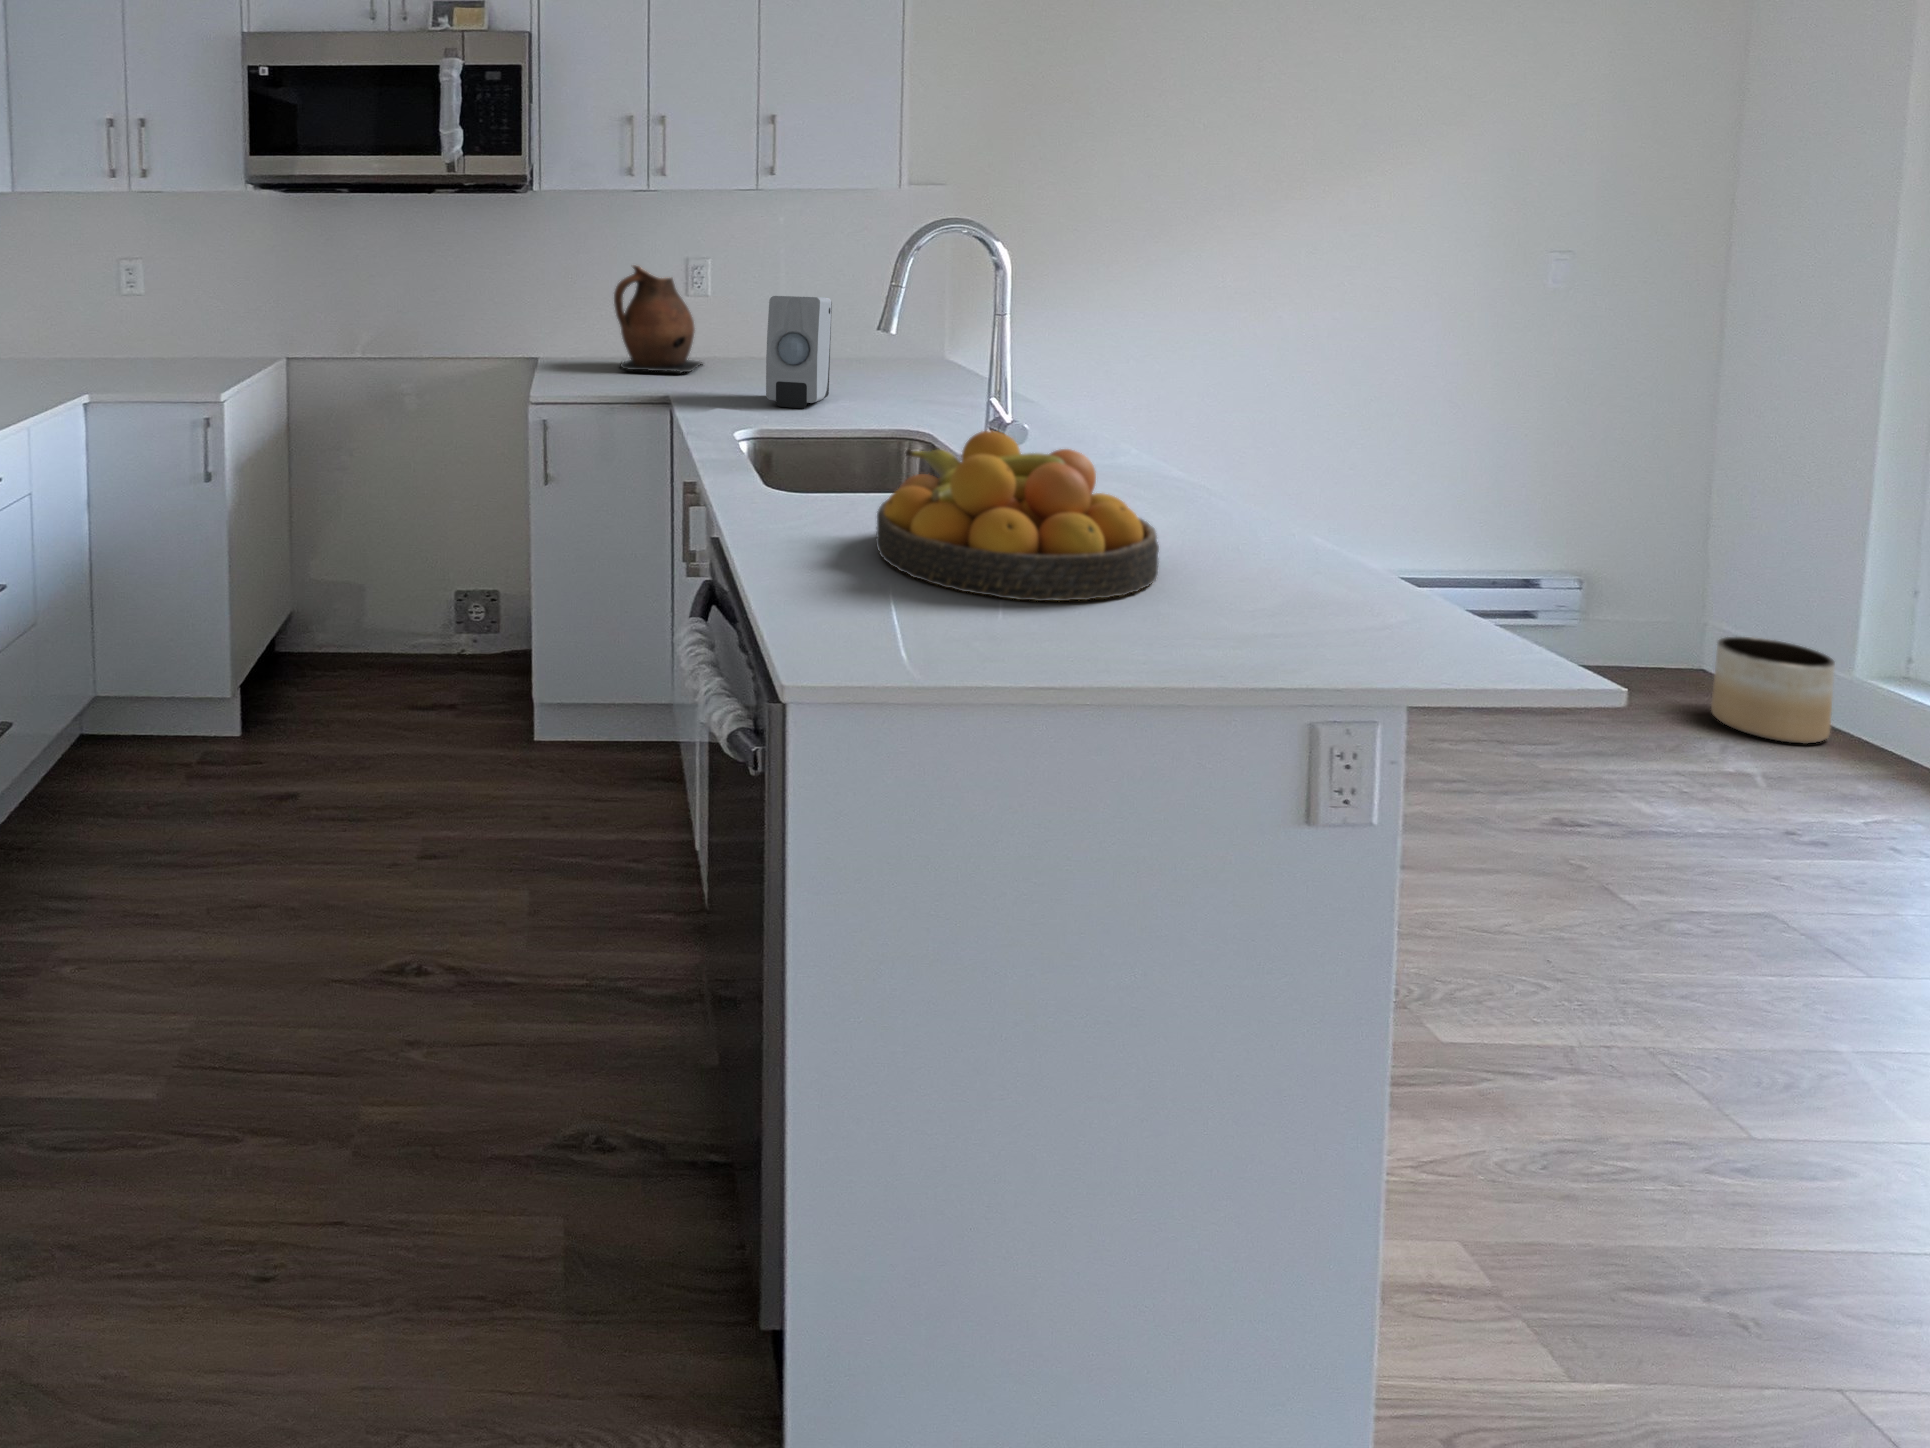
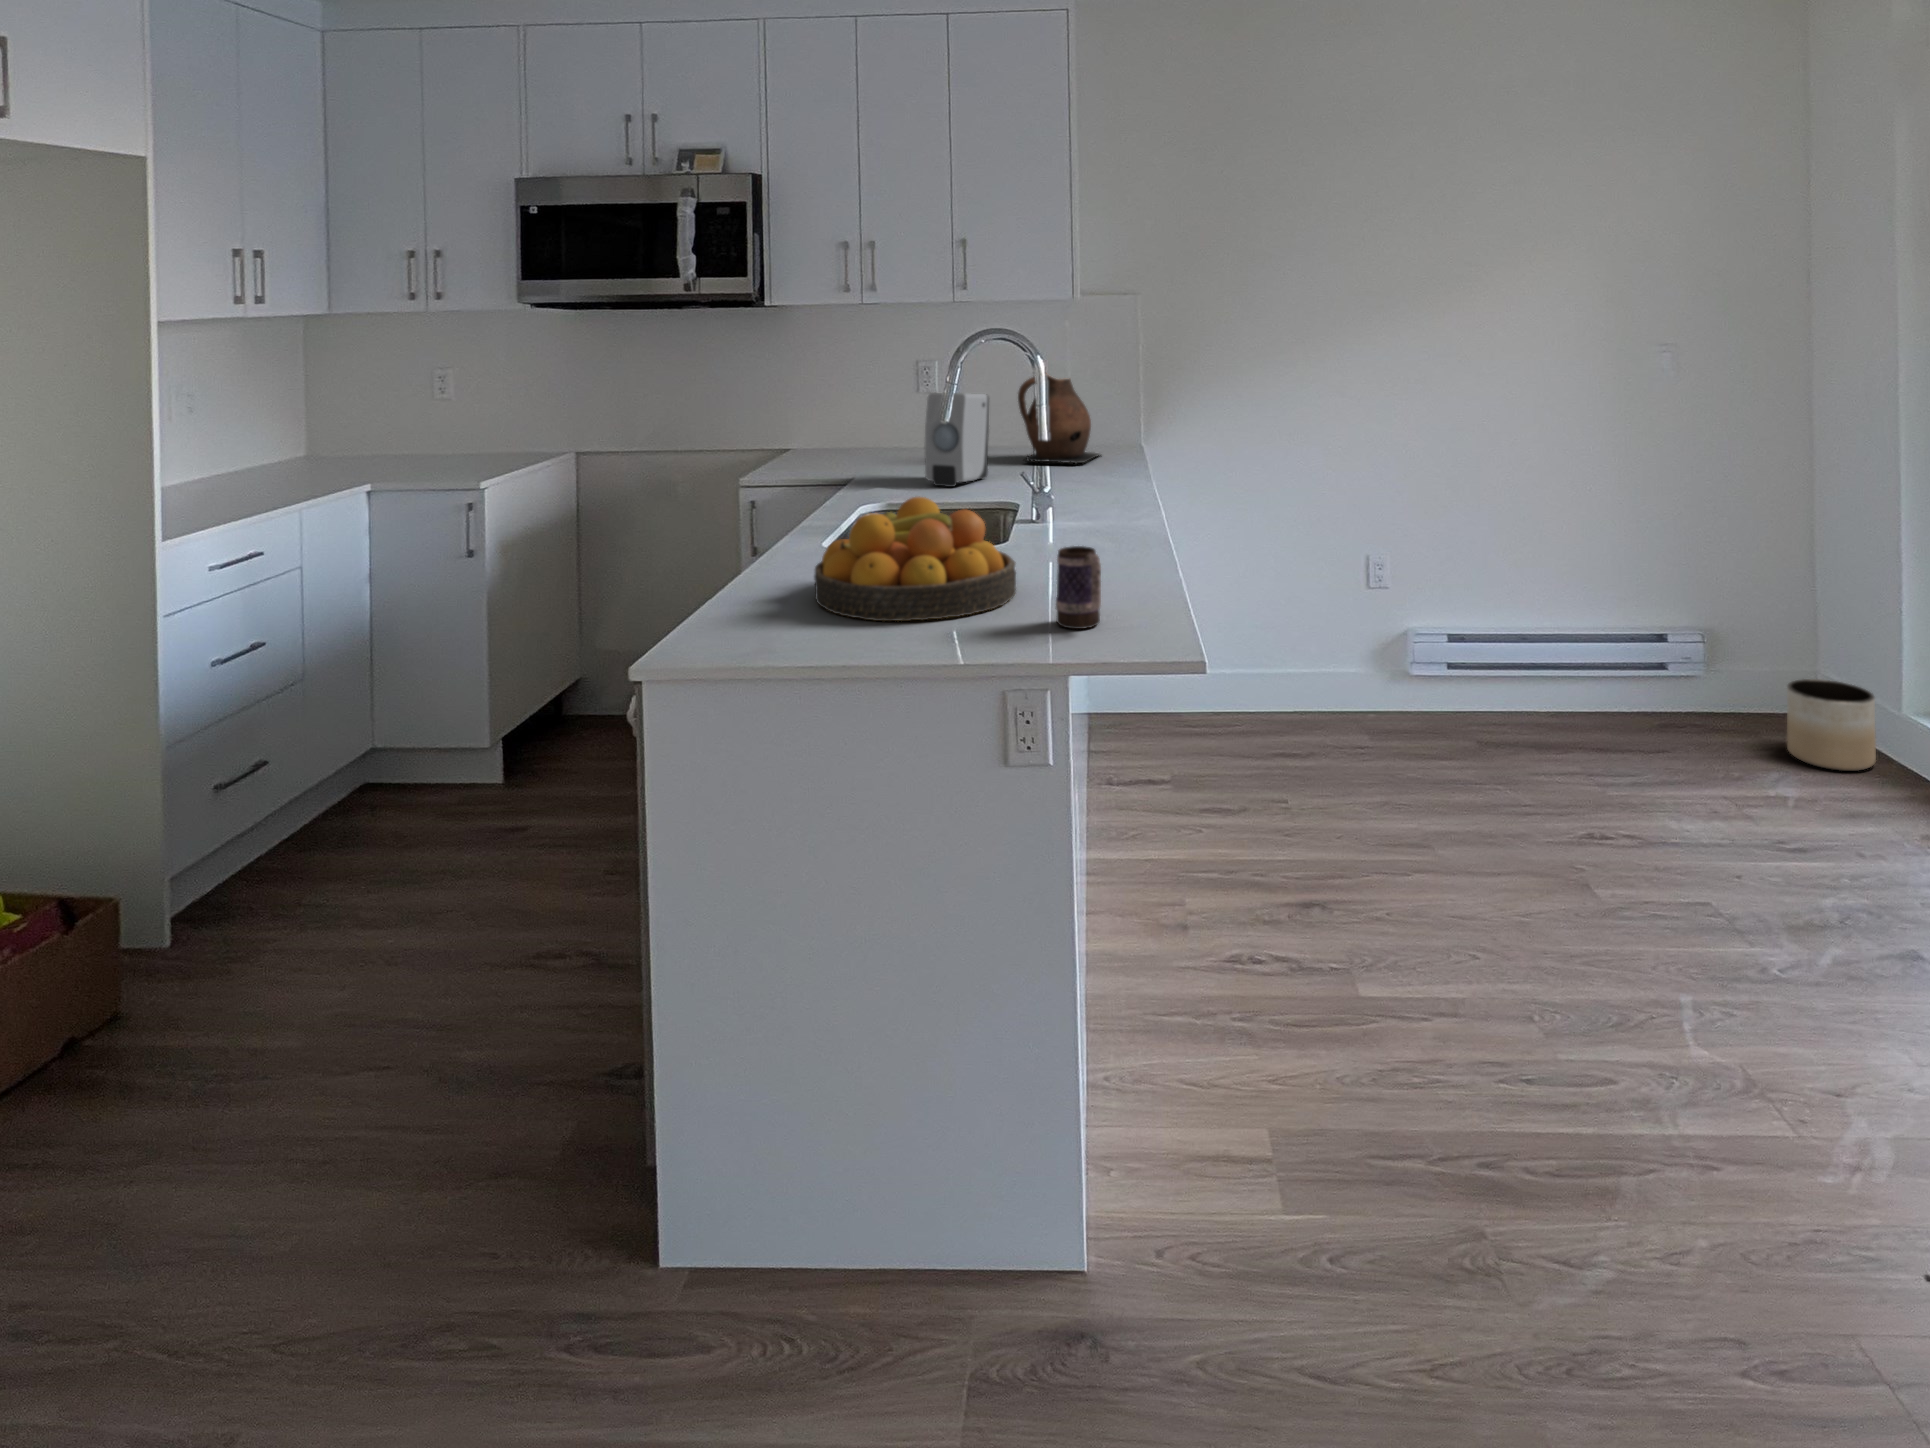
ceramic pitcher: present [614,265,703,373] -> present [1018,375,1101,464]
mug: none [1274,504,1373,617] -> present [1056,546,1101,629]

